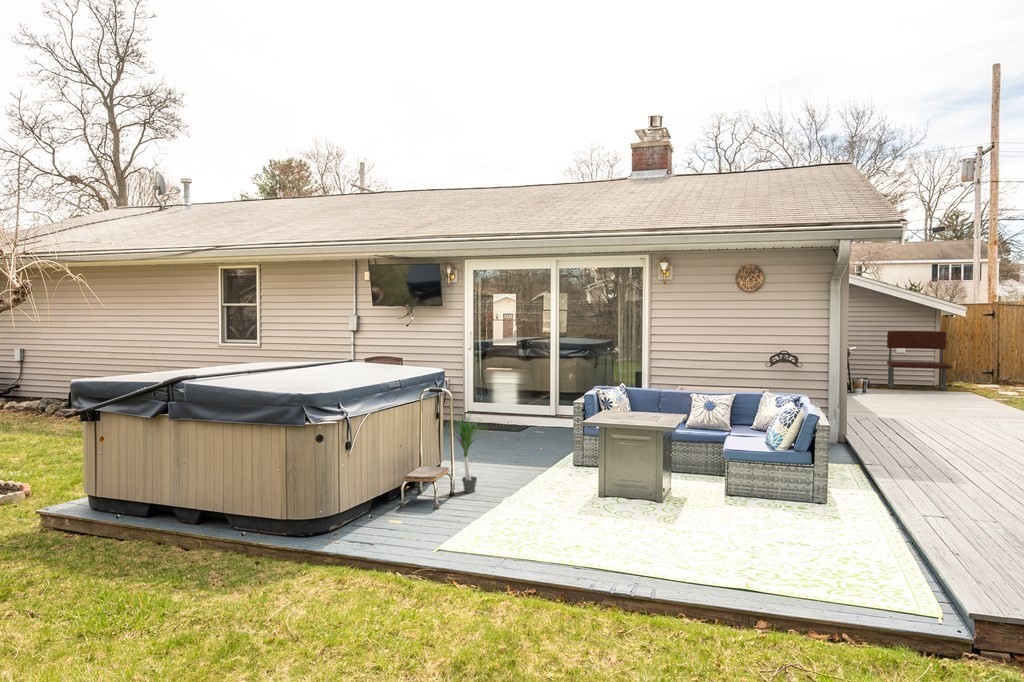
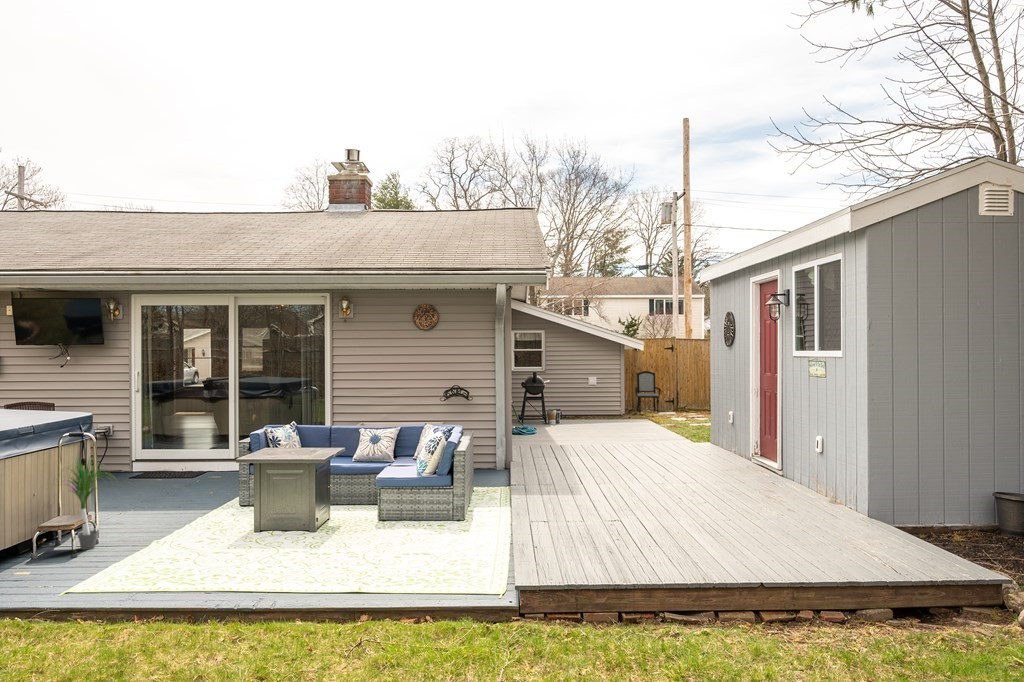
bench: present [887,331,951,391] -> none [575,369,621,419]
armchair: none [965,334,1004,386] -> present [635,371,661,413]

